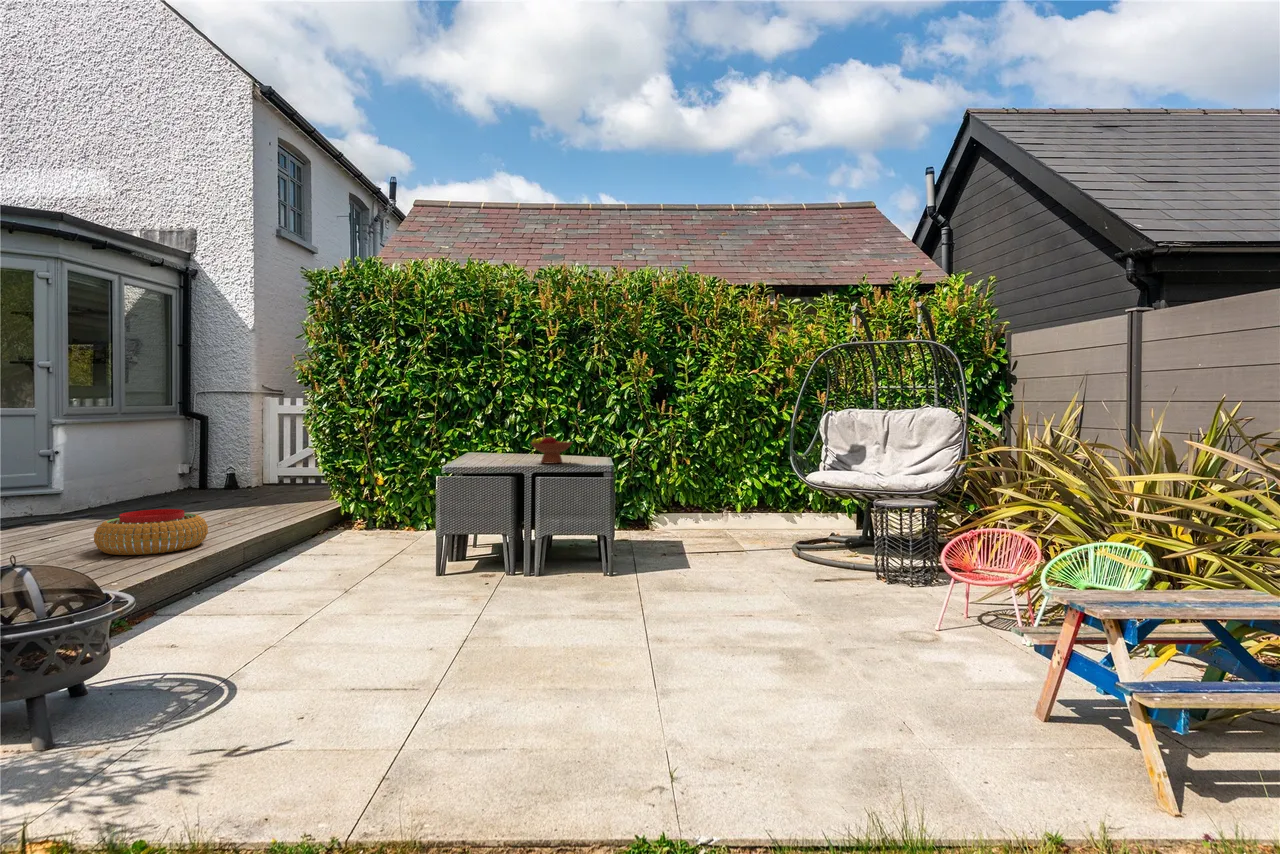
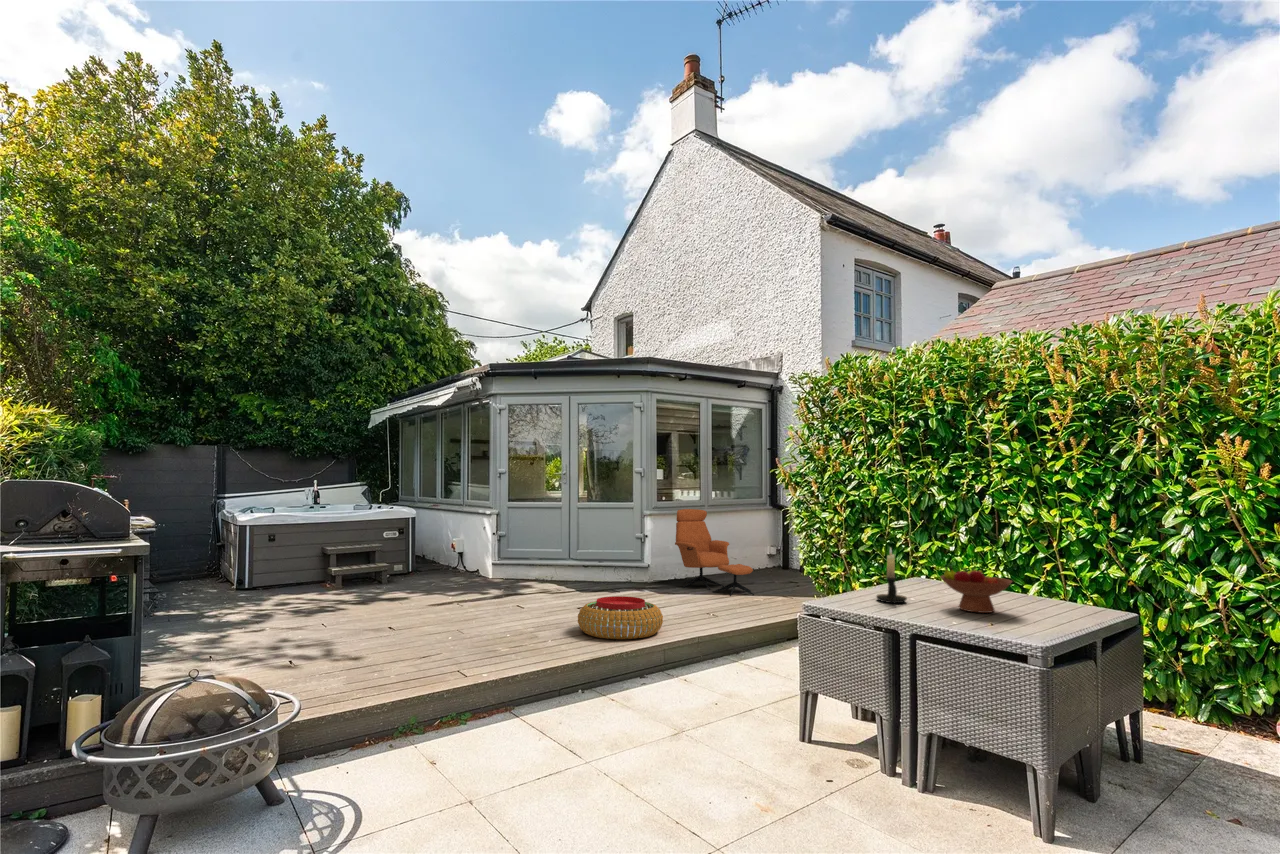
armchair: none [96,415,220,509] -> present [675,509,754,596]
candle holder: none [489,425,510,464] -> present [877,548,907,603]

